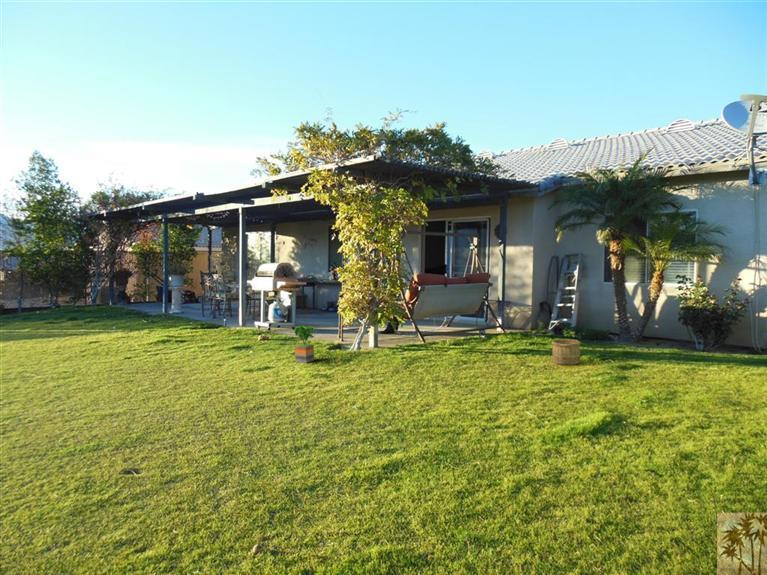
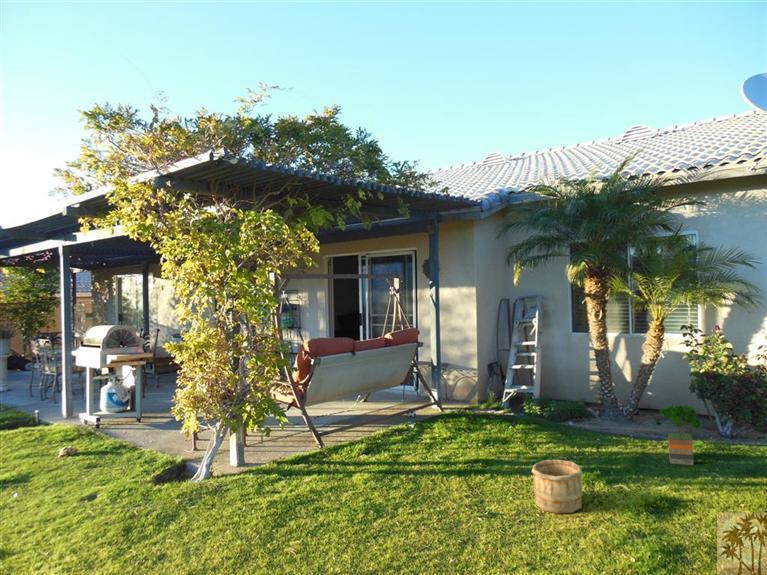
potted tree: present [294,326,316,363] -> present [660,405,702,465]

